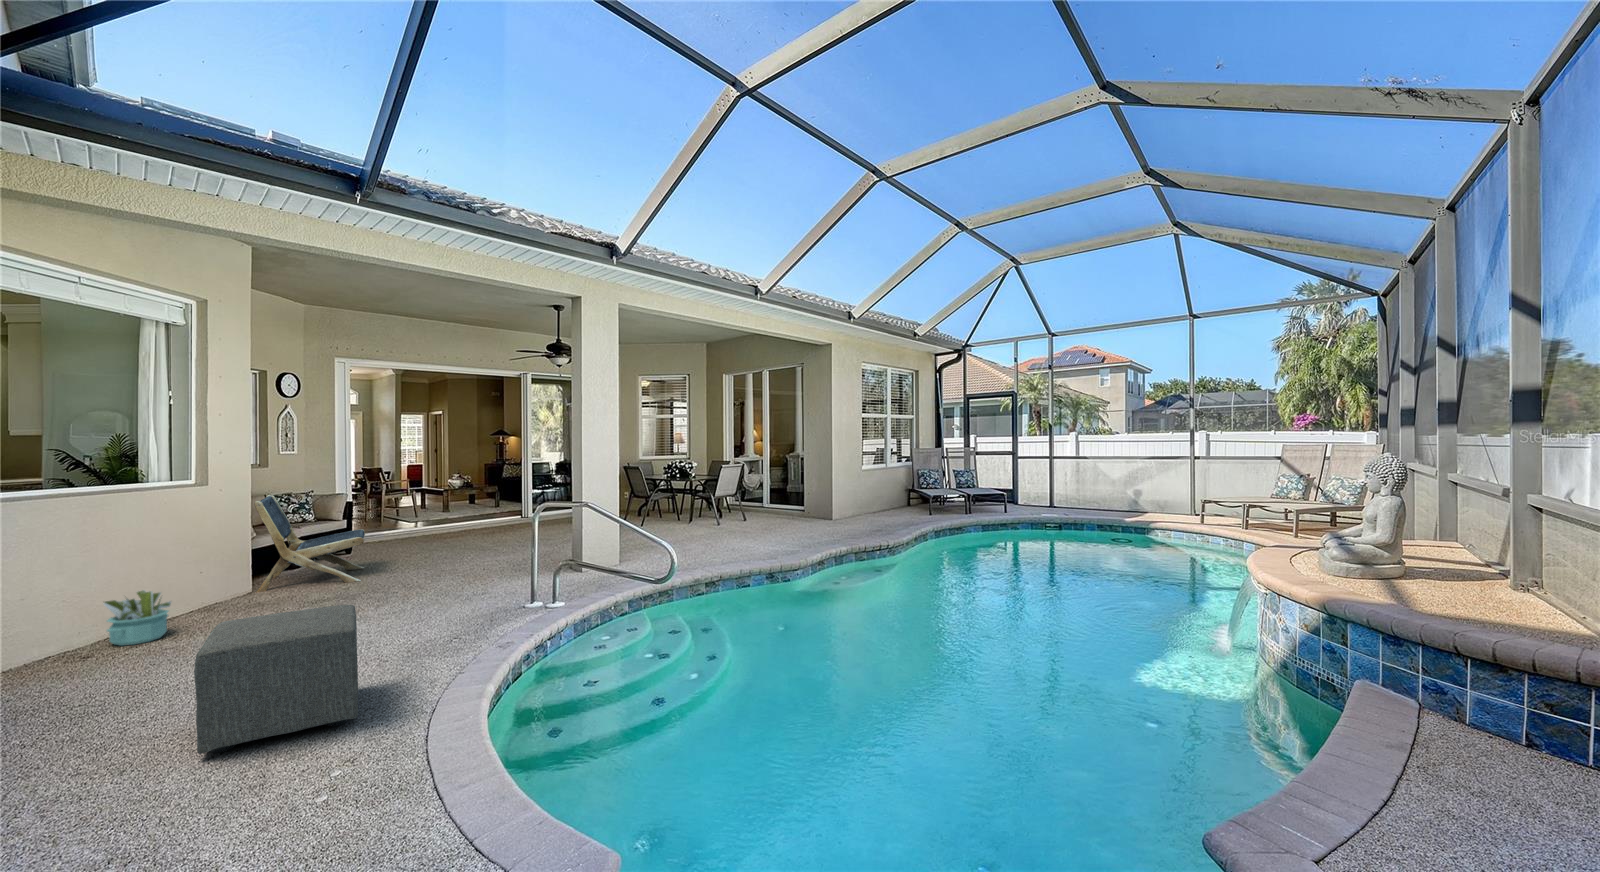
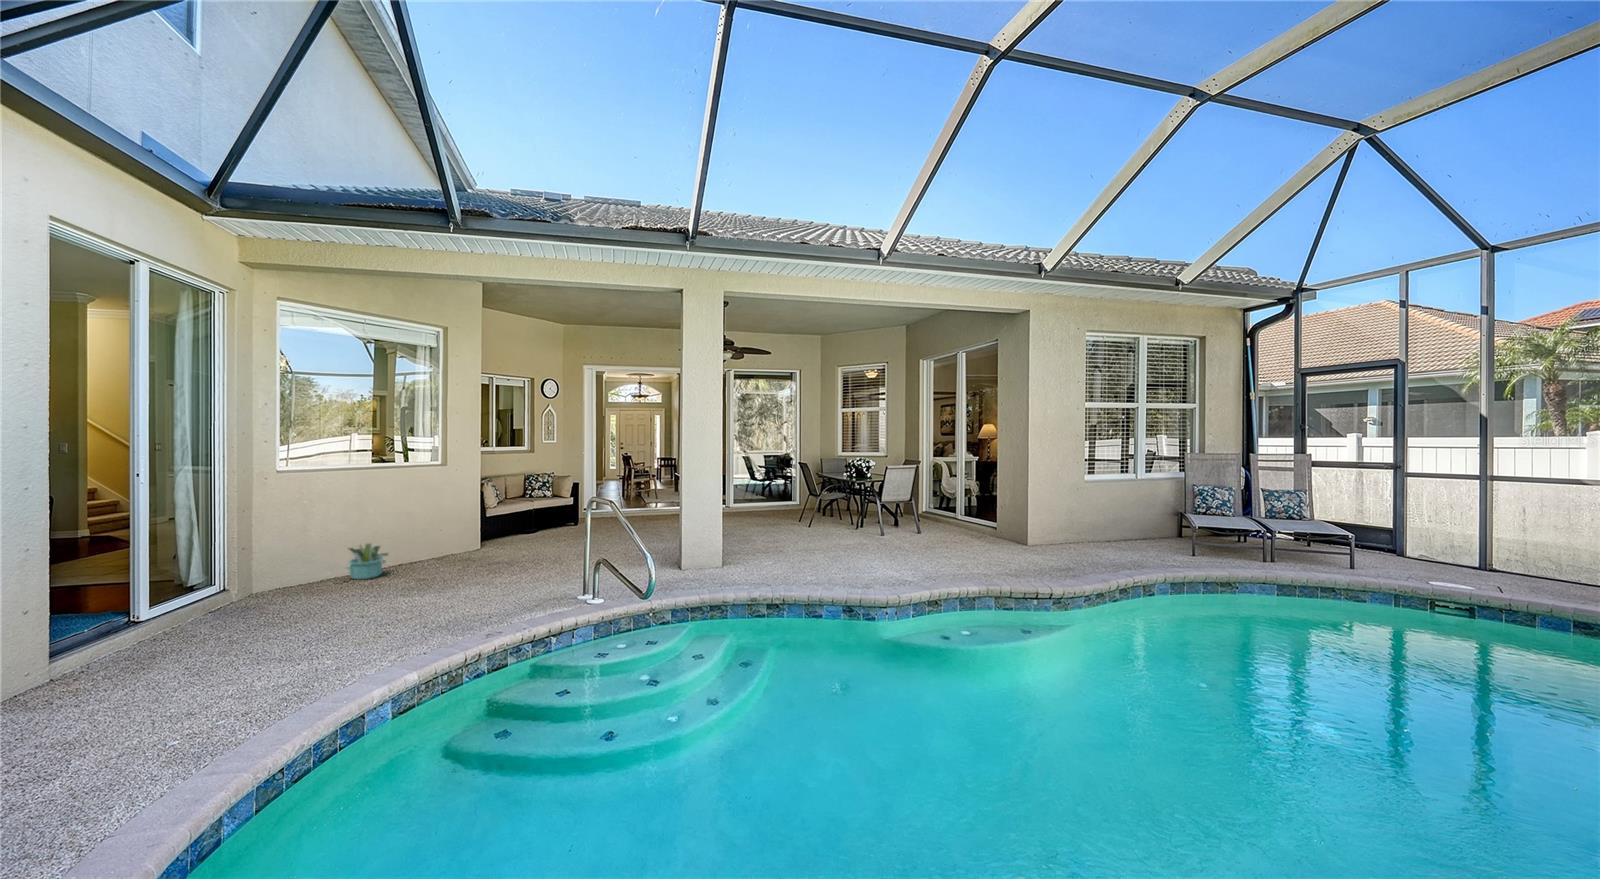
lounge chair: present [254,495,365,592] -> none [474,477,560,551]
ottoman: present [194,605,358,754] -> none [216,584,367,679]

